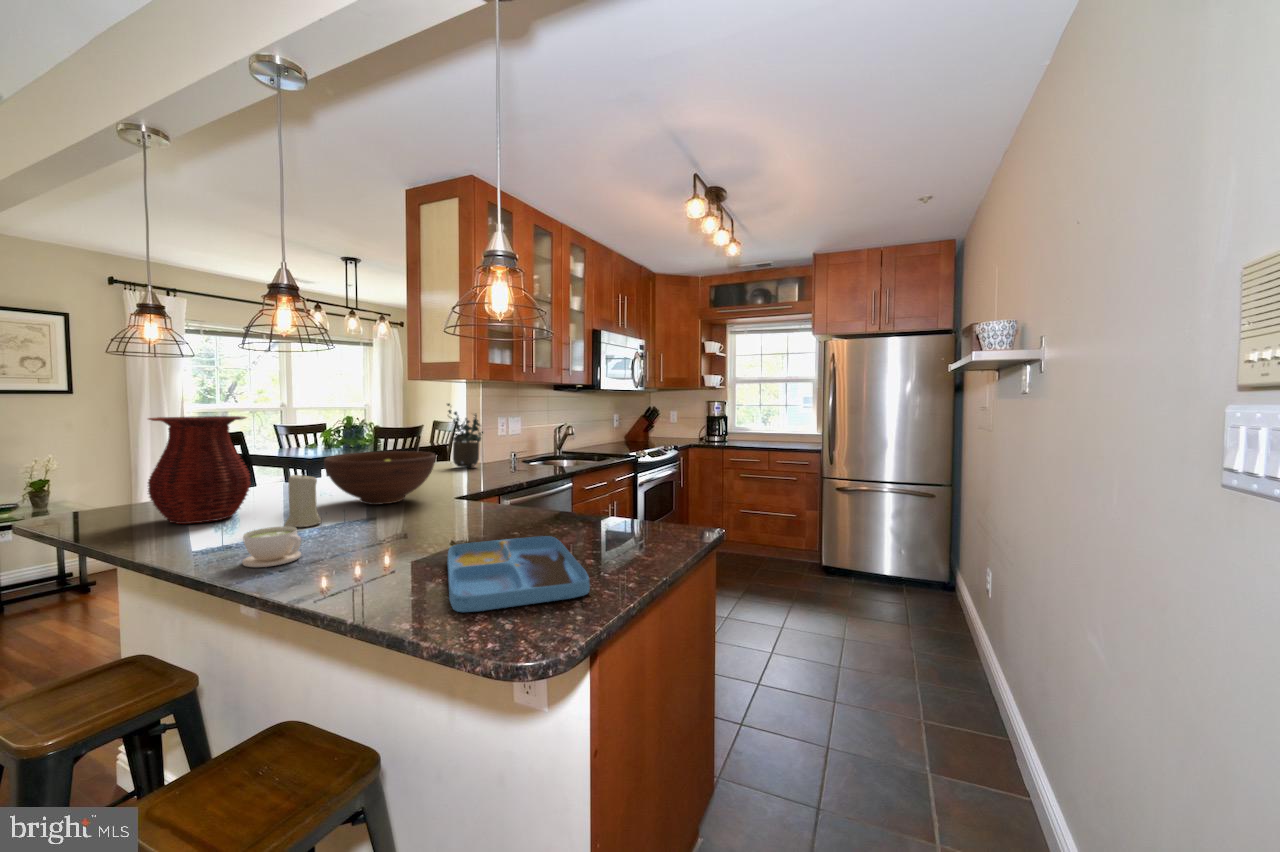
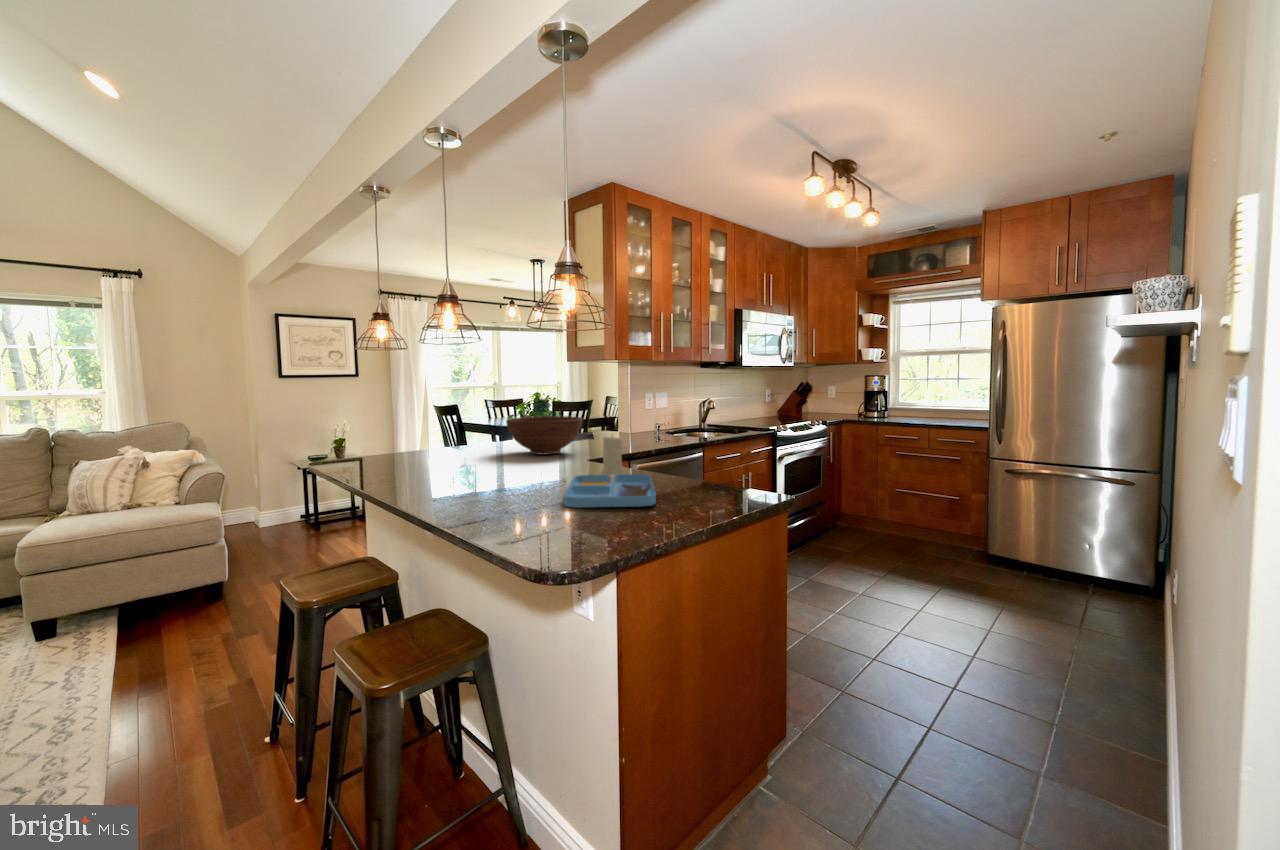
potted plant: present [447,404,483,467] -> none [602,380,632,434]
vase: present [148,416,251,524] -> none [404,389,462,459]
candle: present [285,474,321,527] -> present [600,436,625,475]
coffee cup: present [242,526,301,567] -> none [455,458,487,481]

